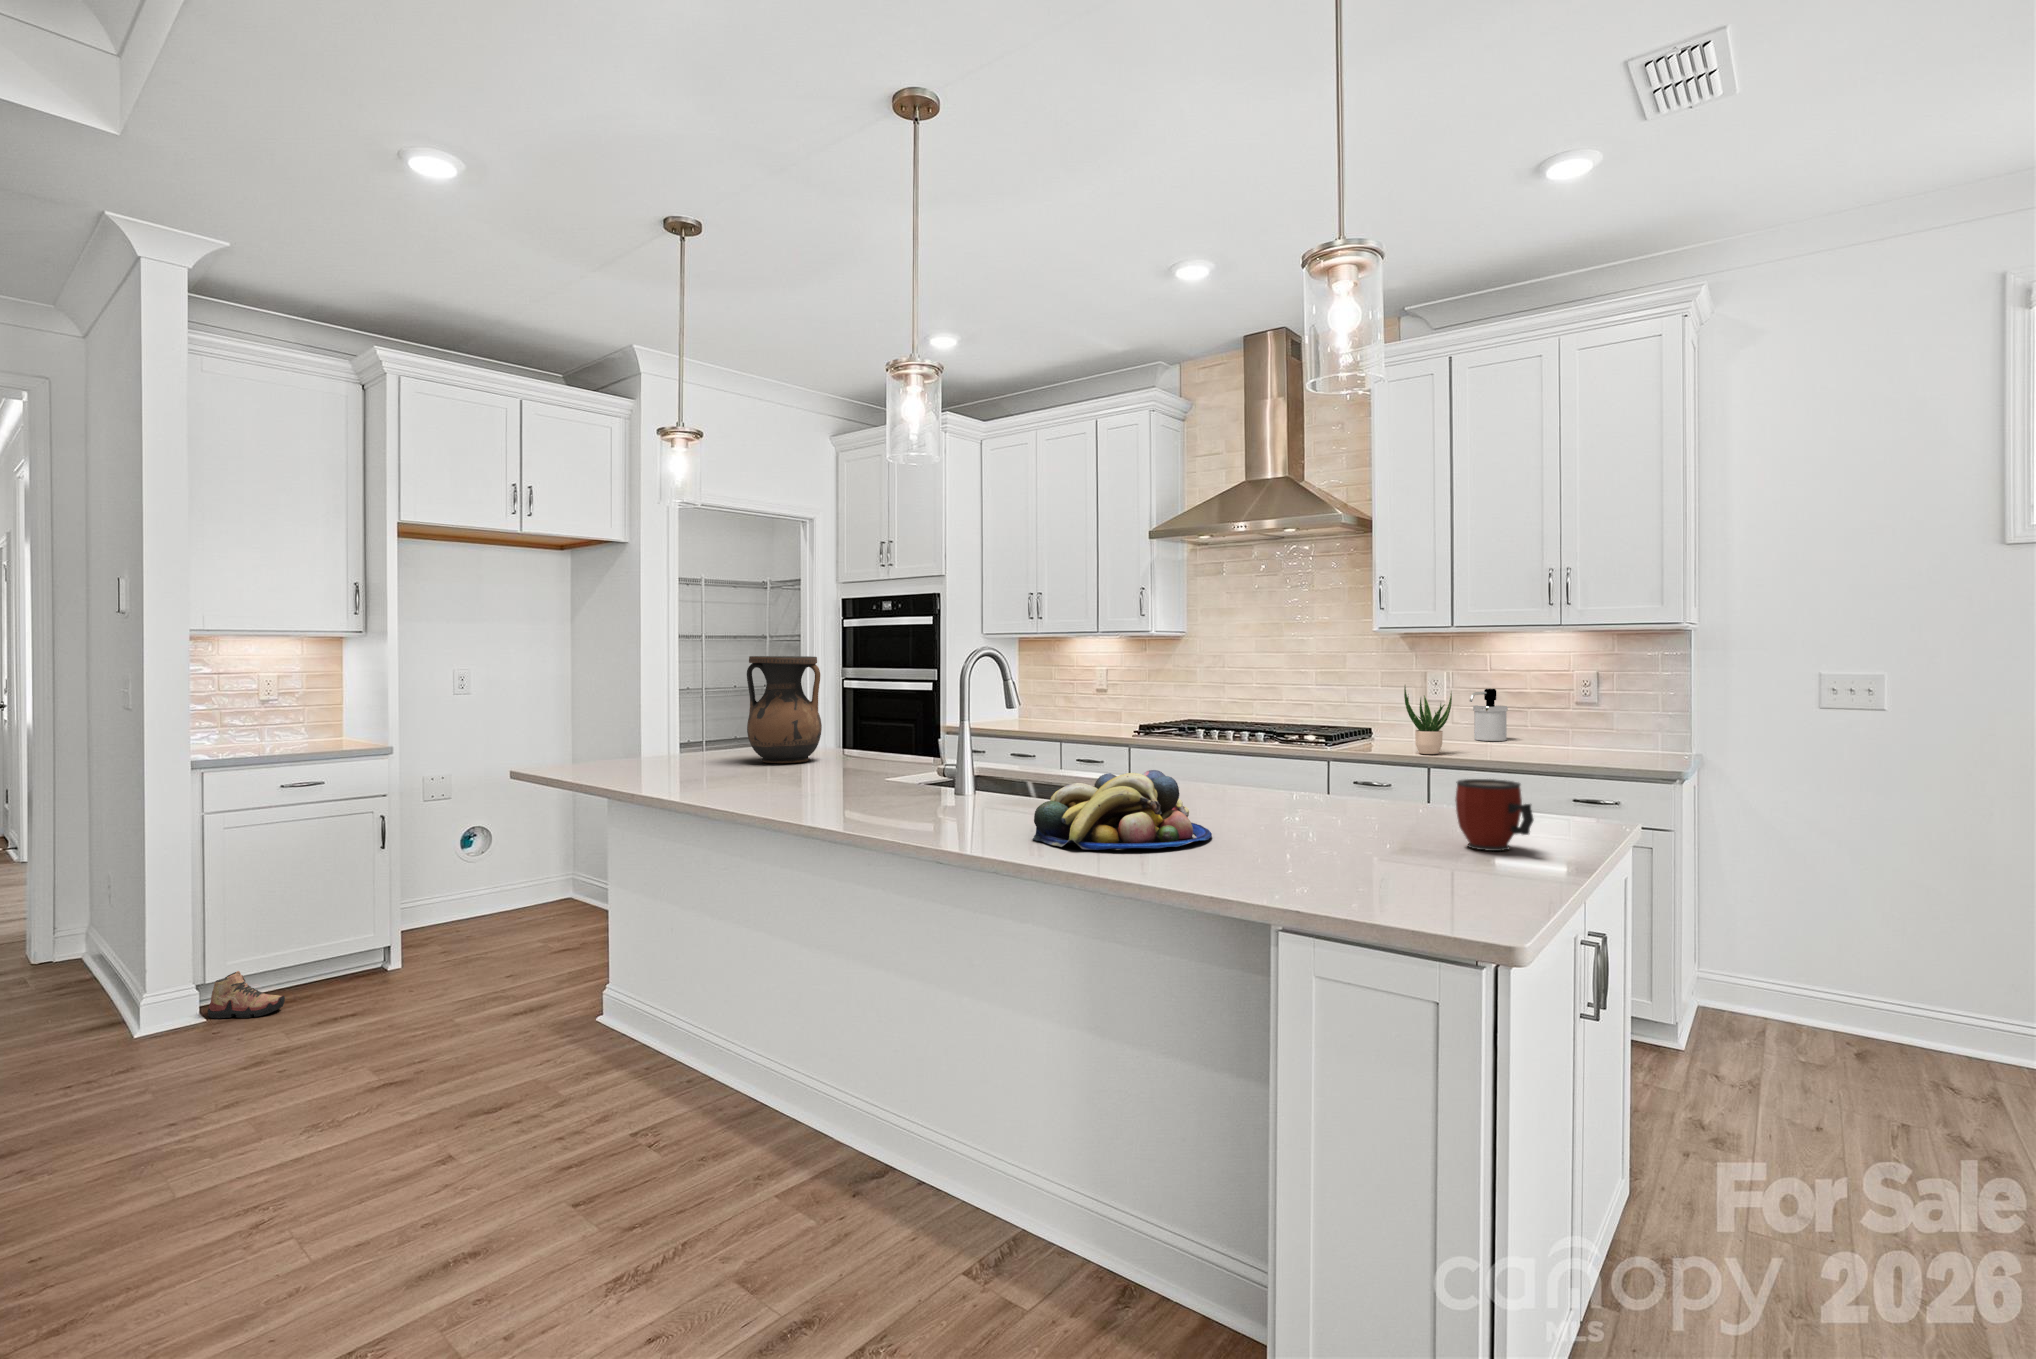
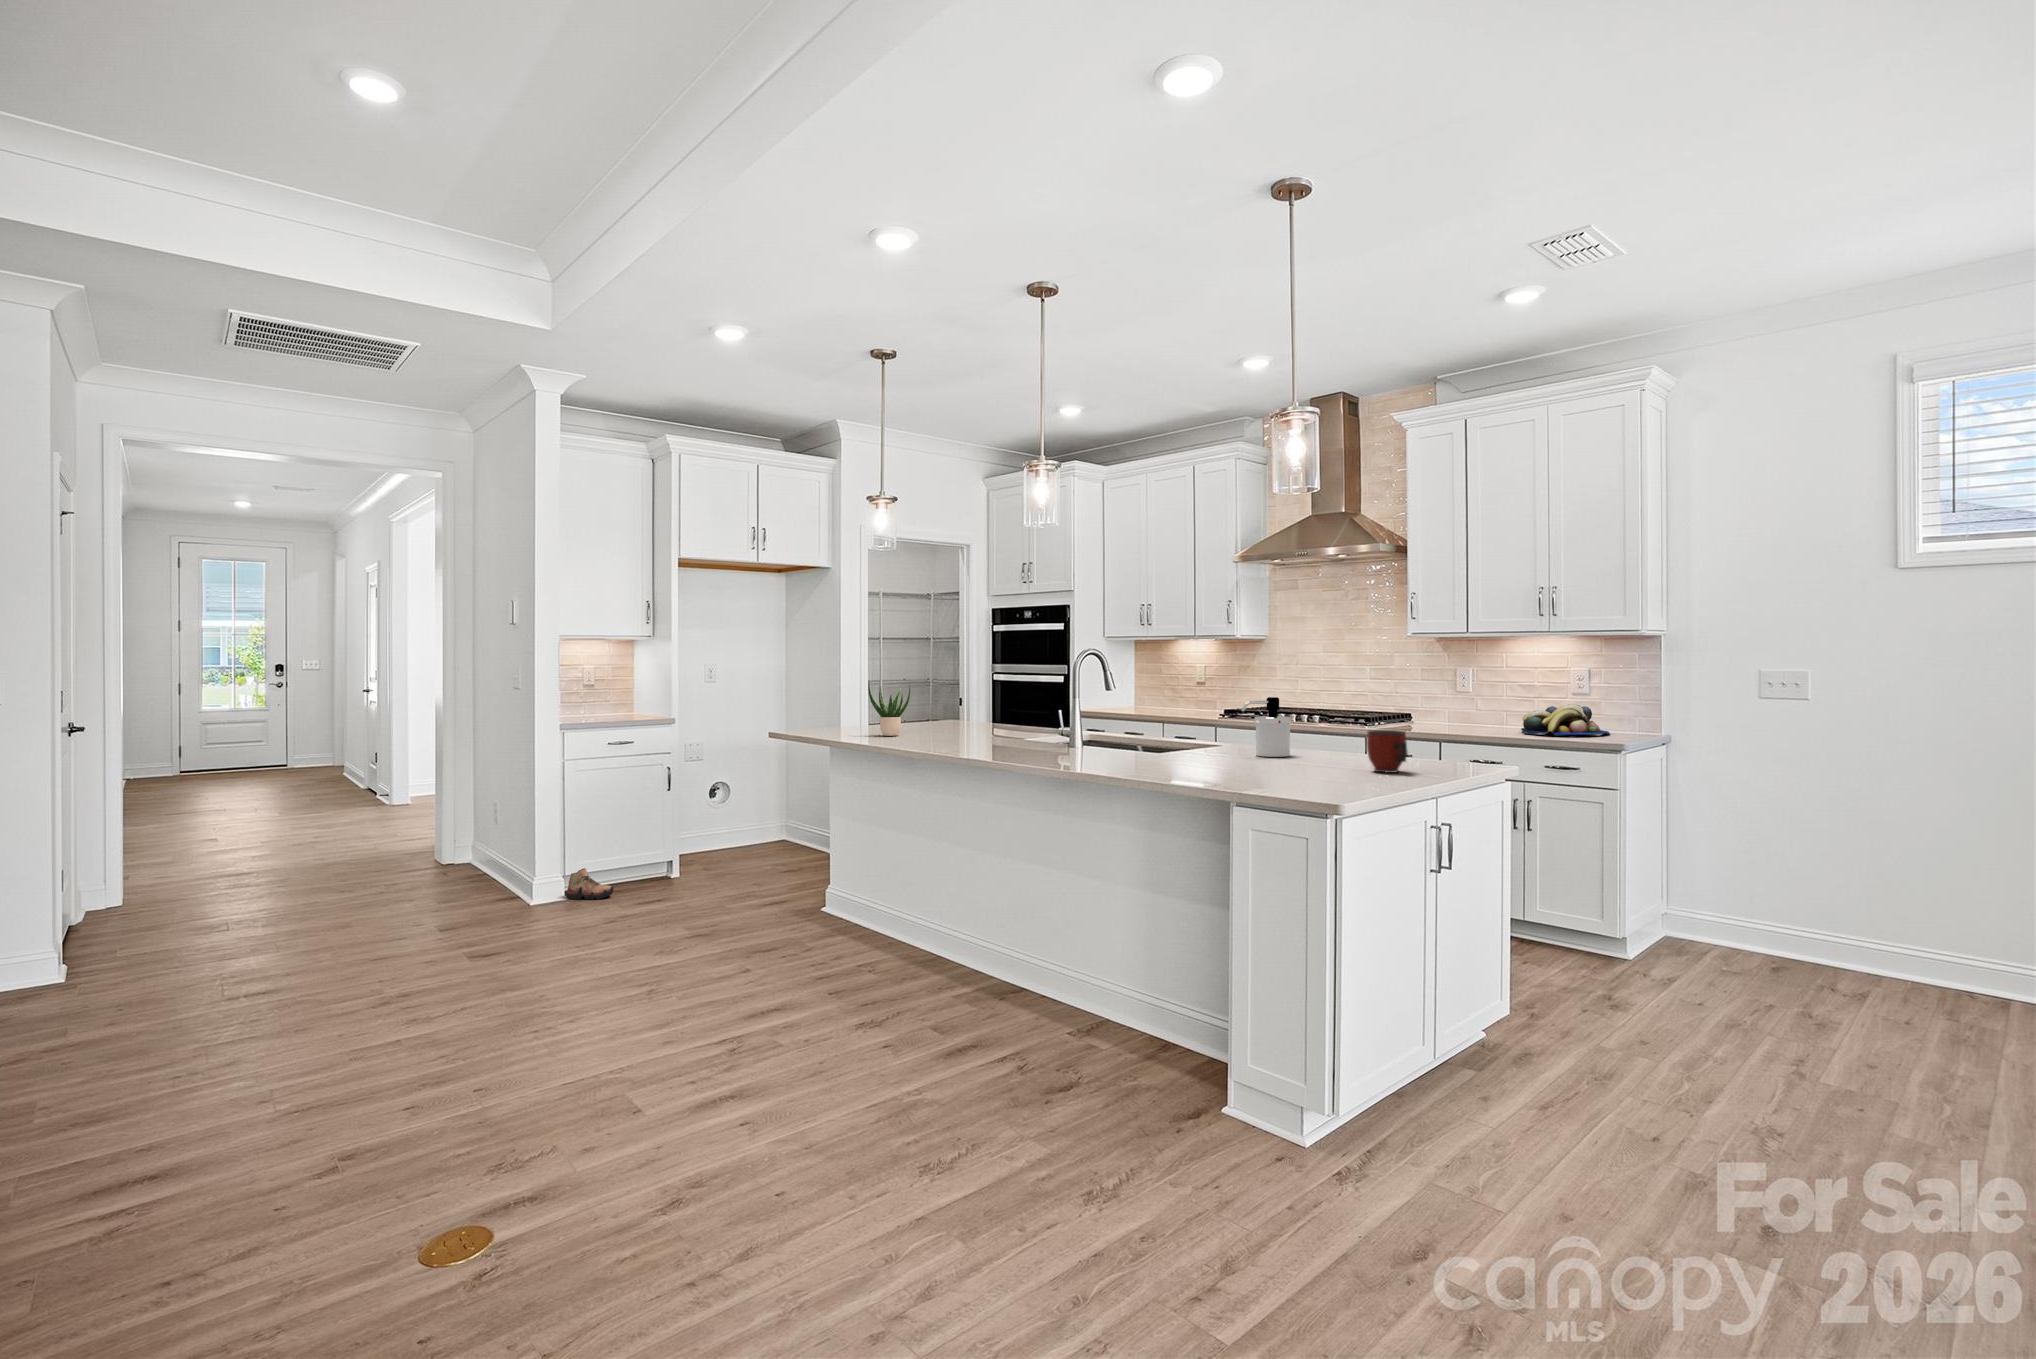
vase: present [747,656,822,763] -> none [926,654,978,730]
potted plant: present [1404,687,1452,754] -> present [868,682,910,736]
soap dispenser: present [1470,689,1508,741] -> present [1241,697,1291,757]
fruit bowl: present [1033,770,1212,850] -> present [1521,704,1609,735]

